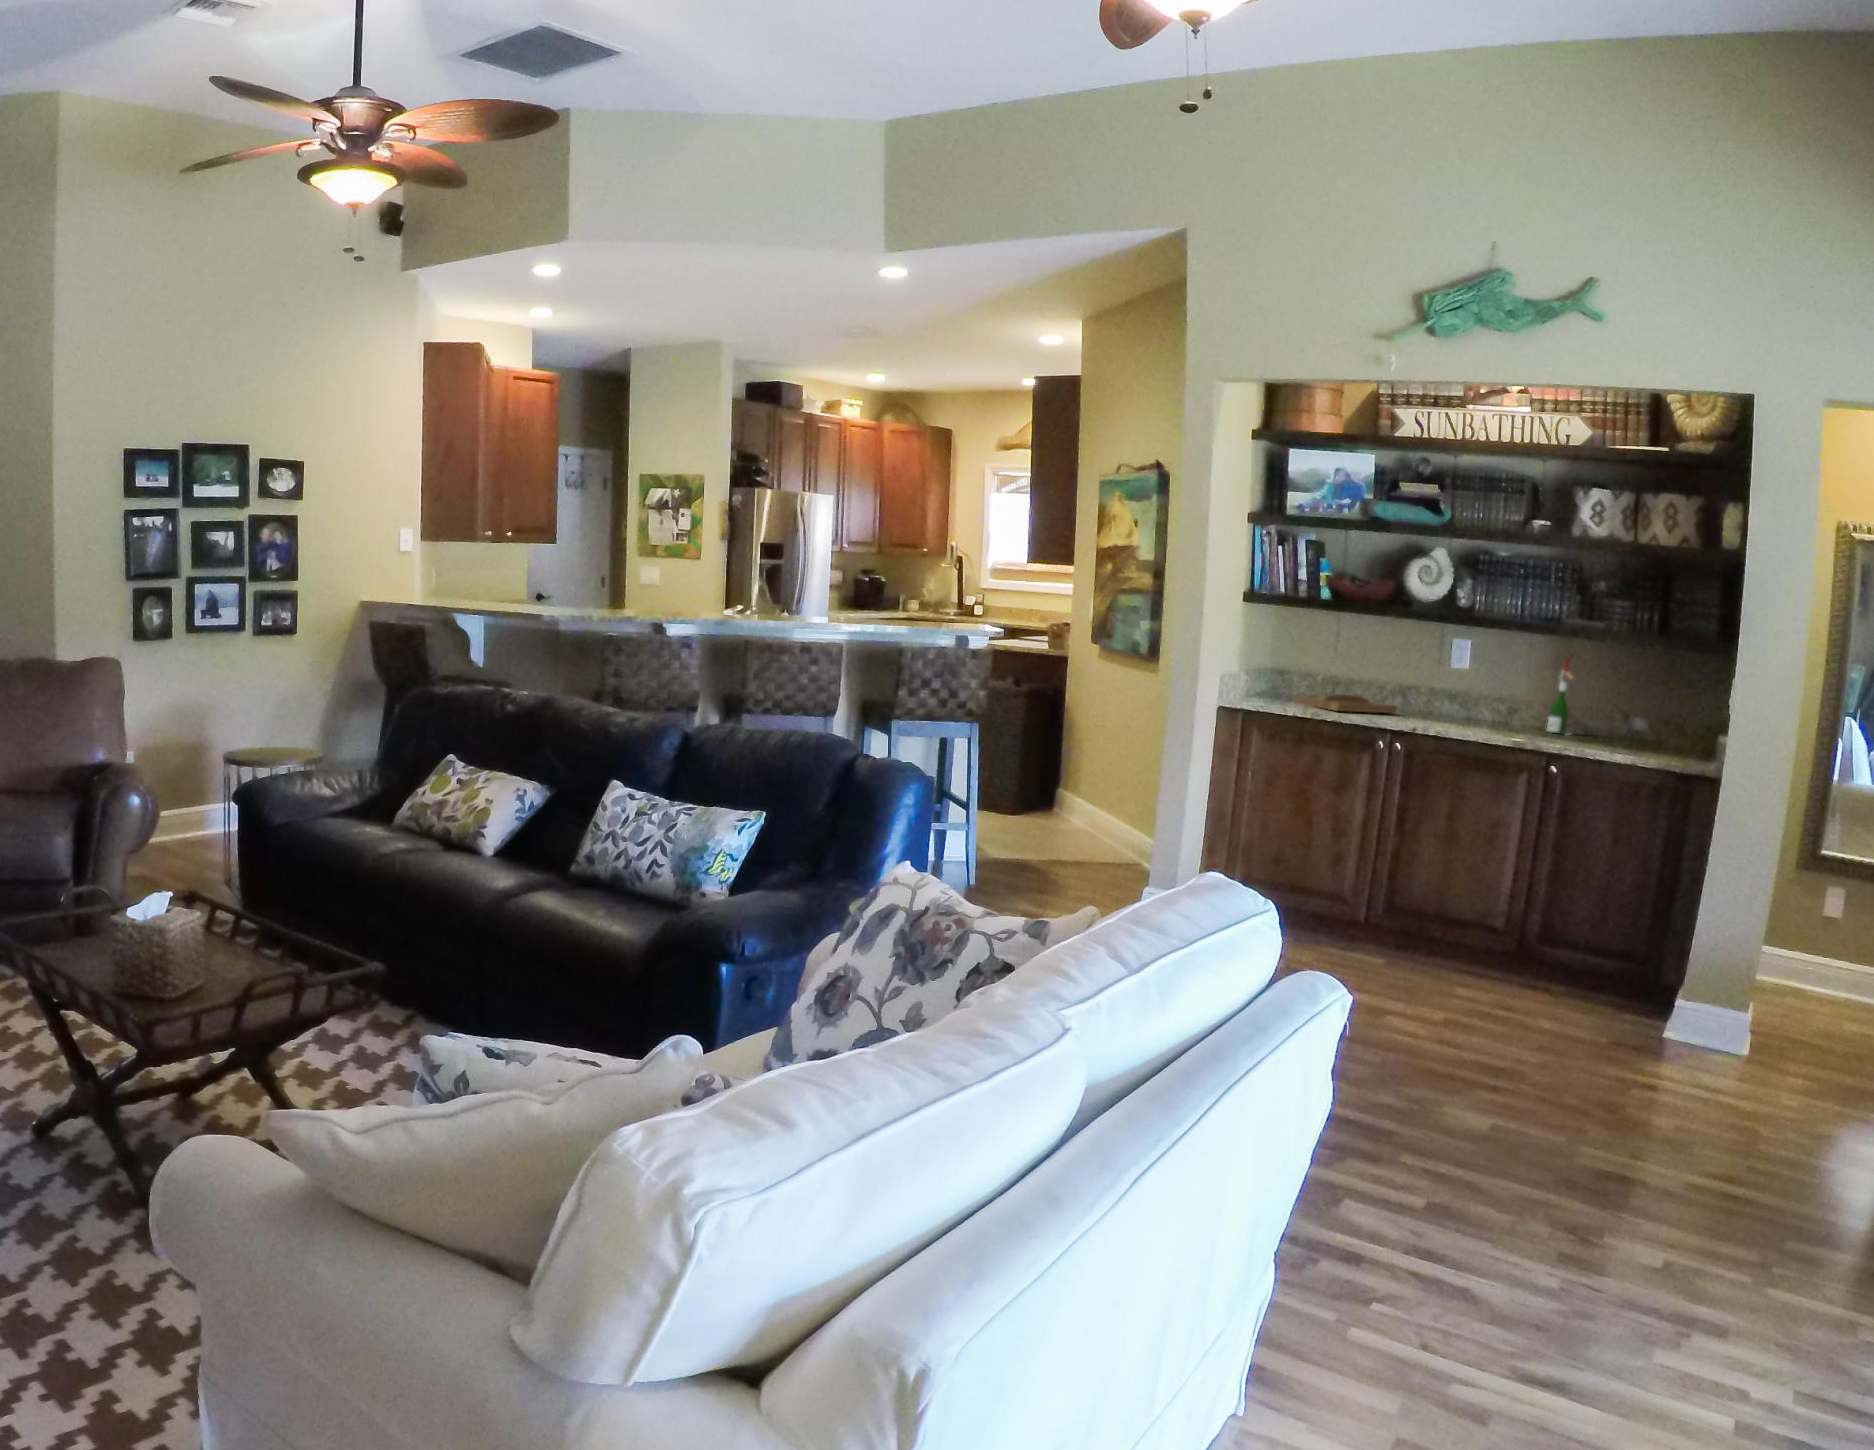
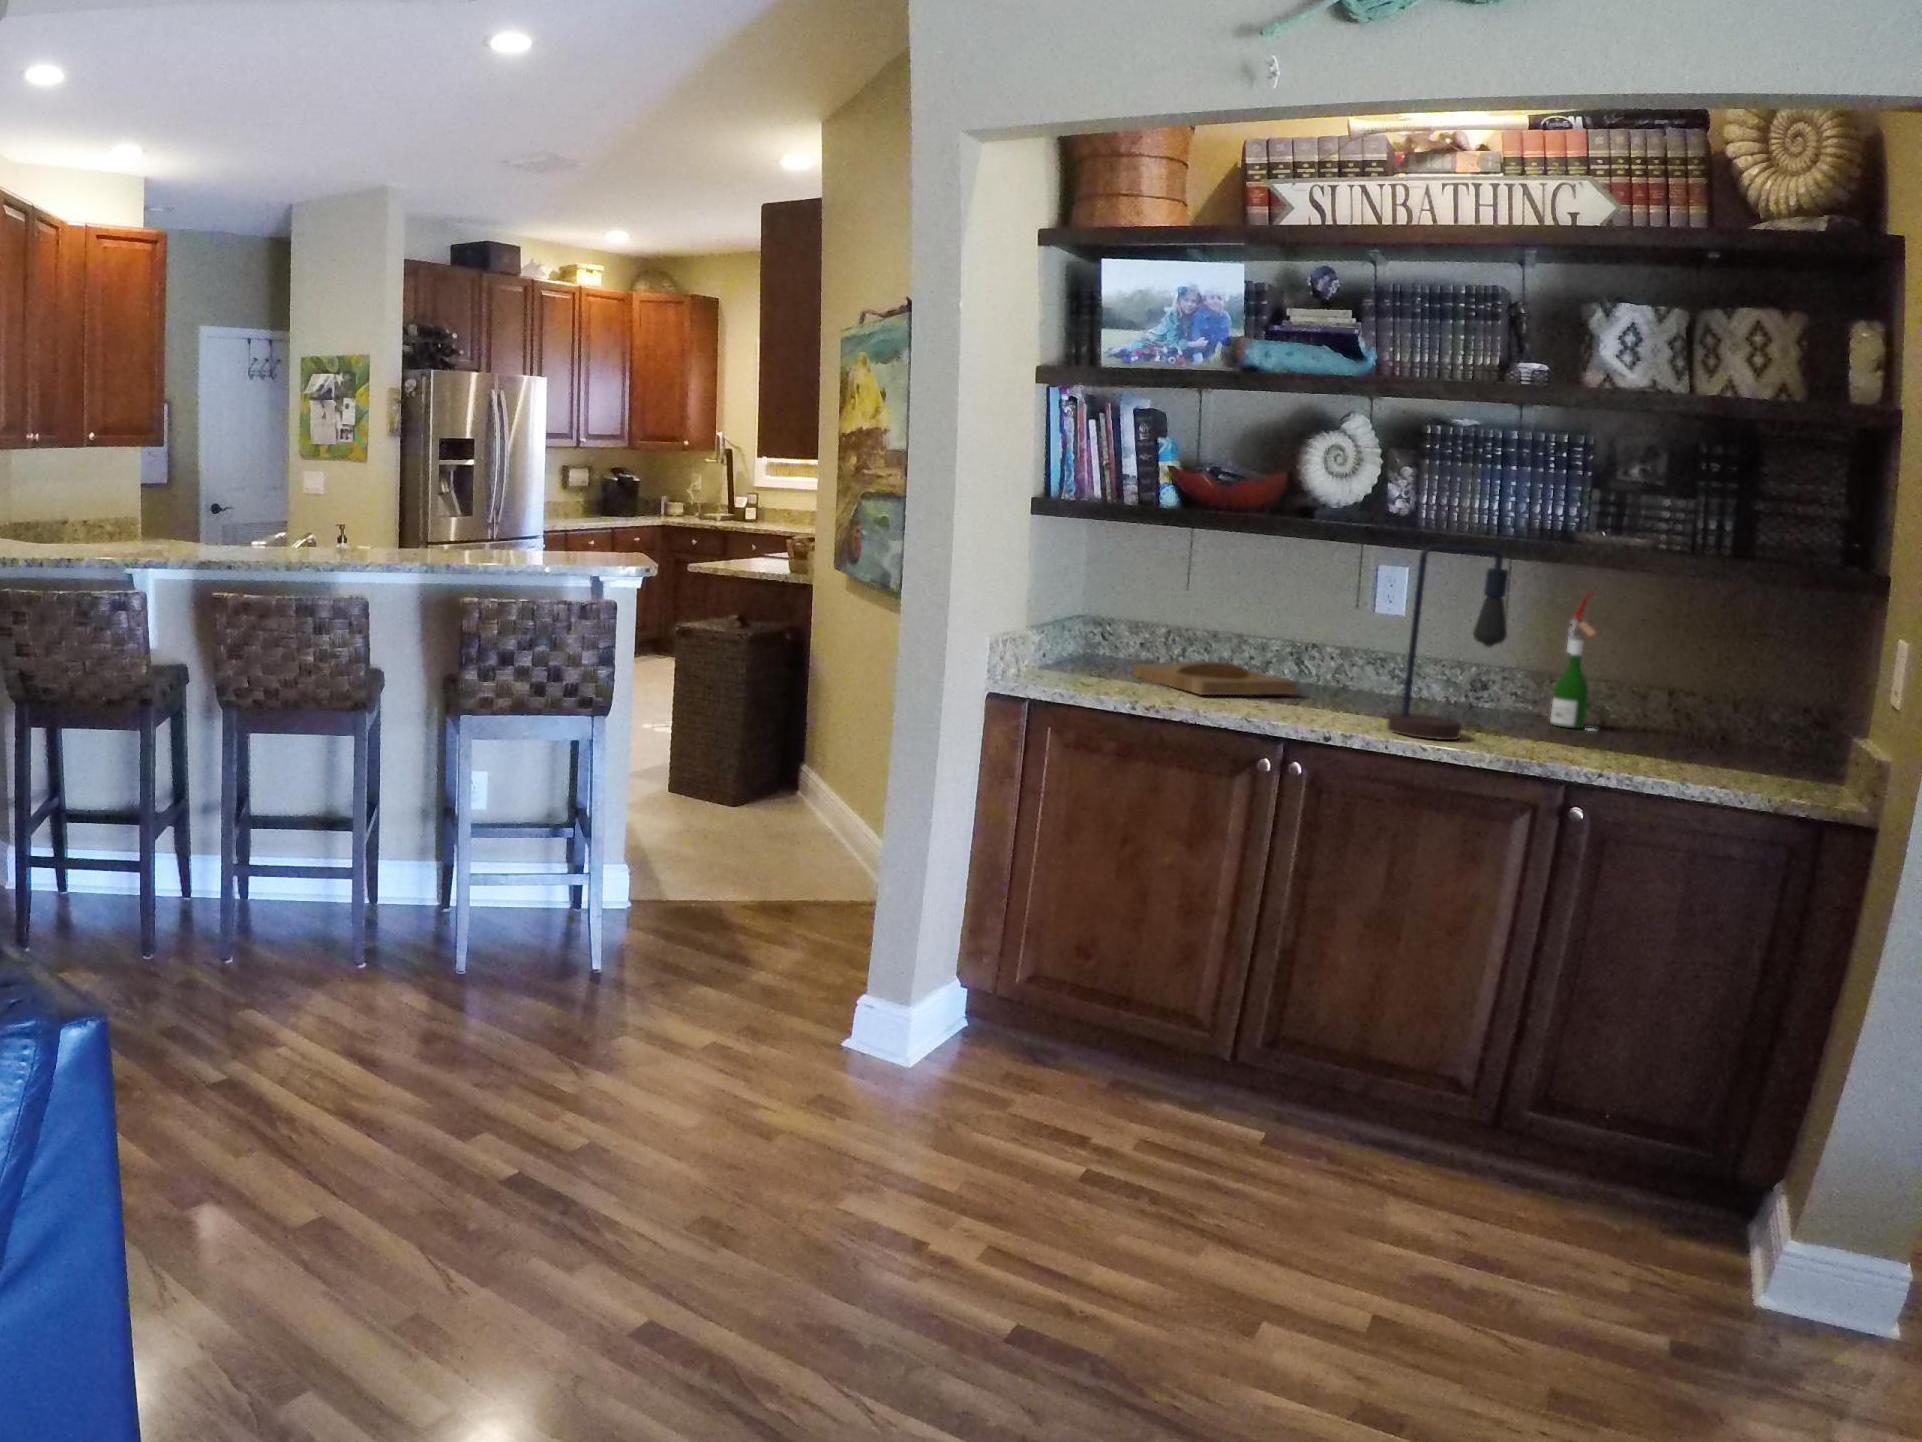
table lamp: none [1443,622,1515,733] -> present [1387,545,1509,740]

